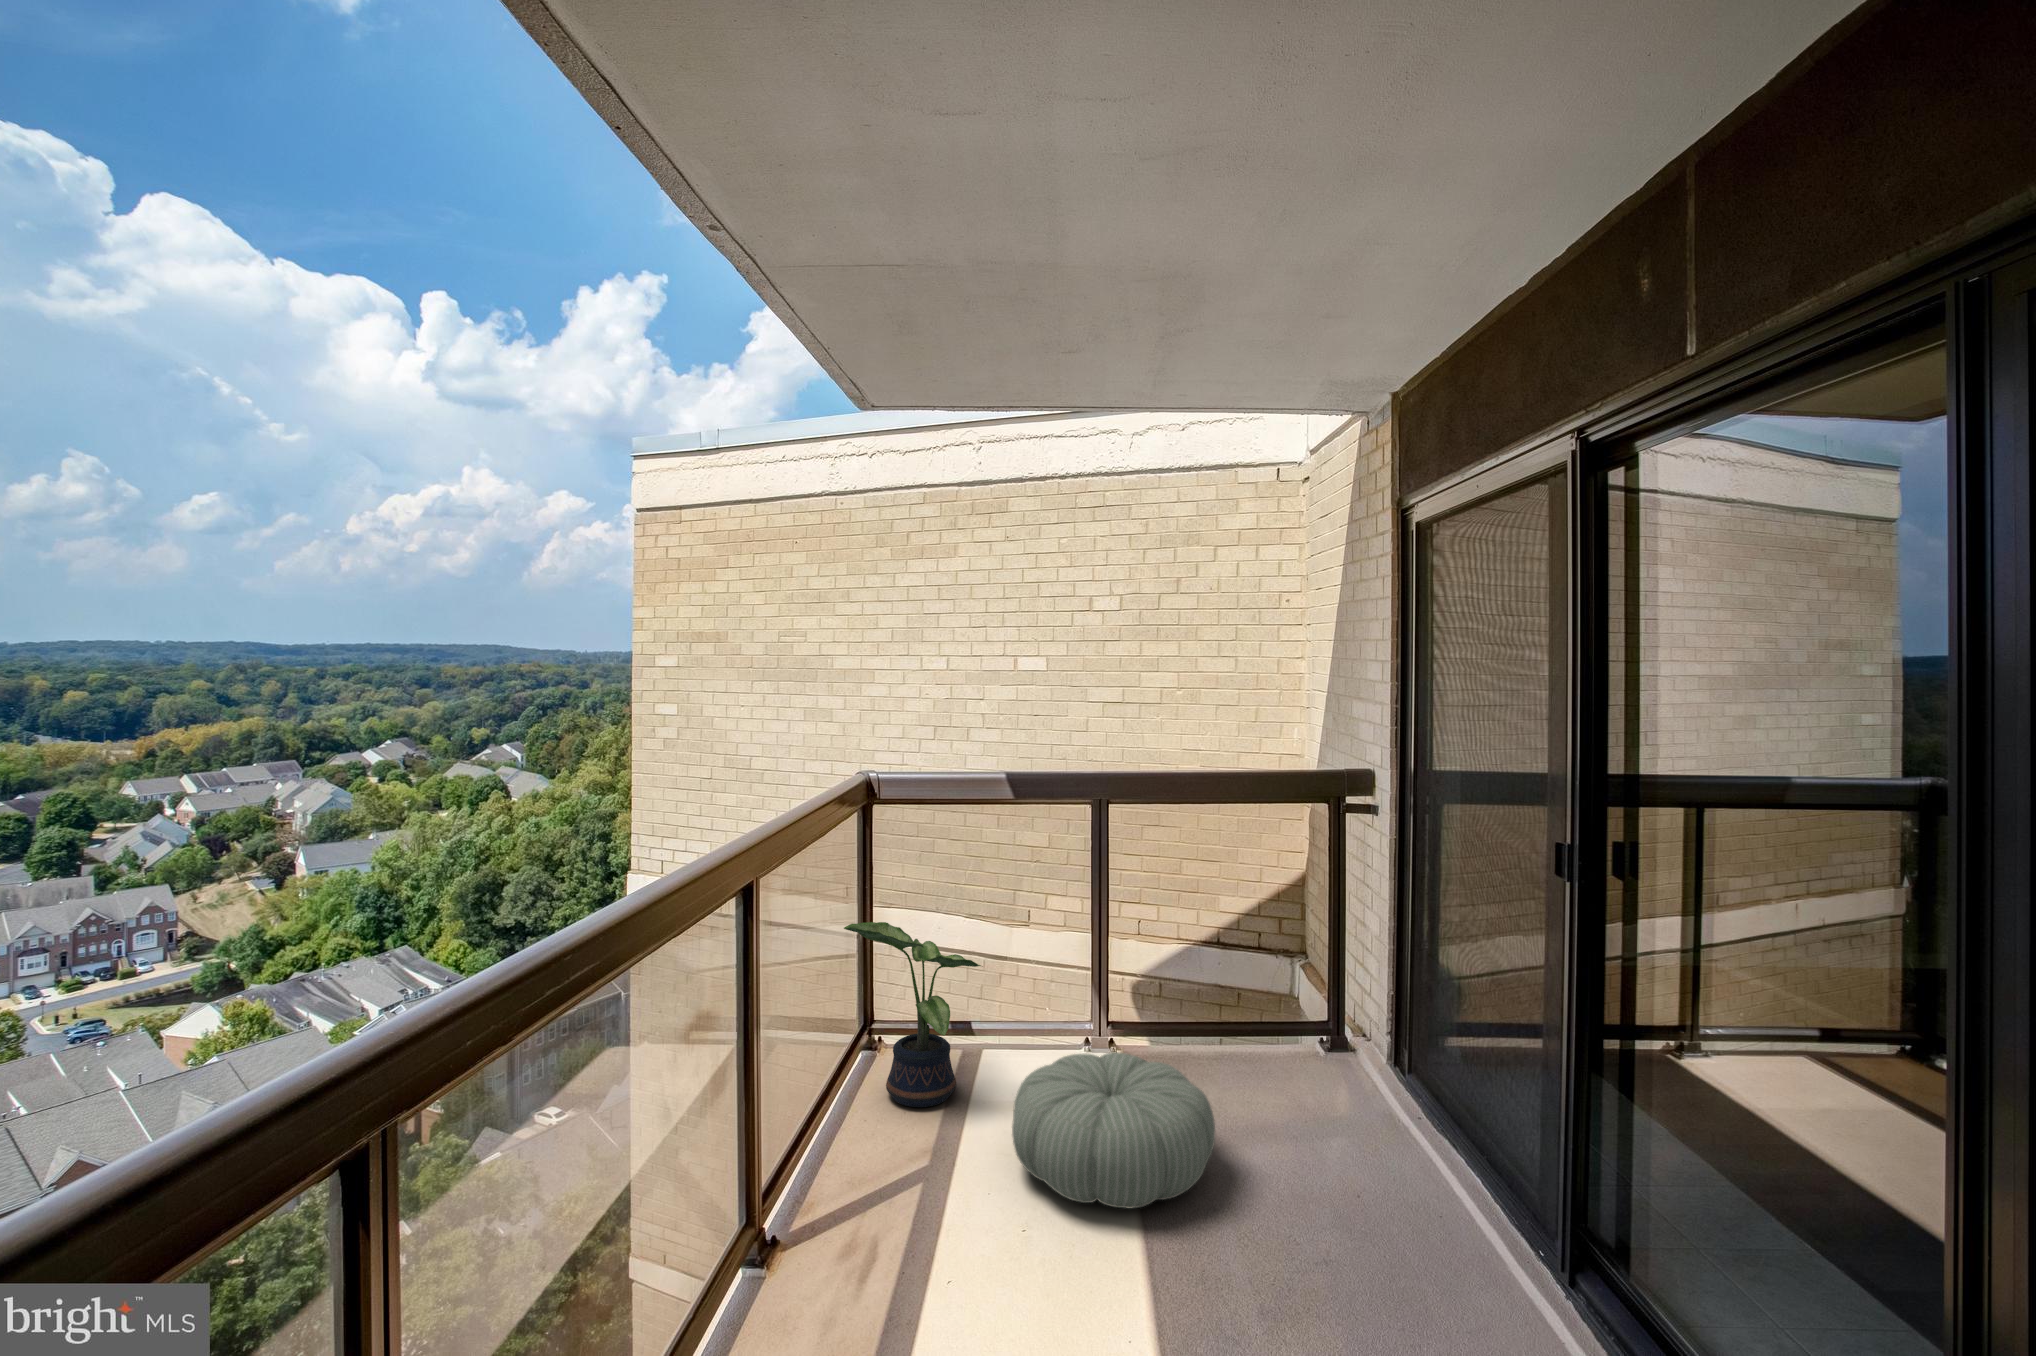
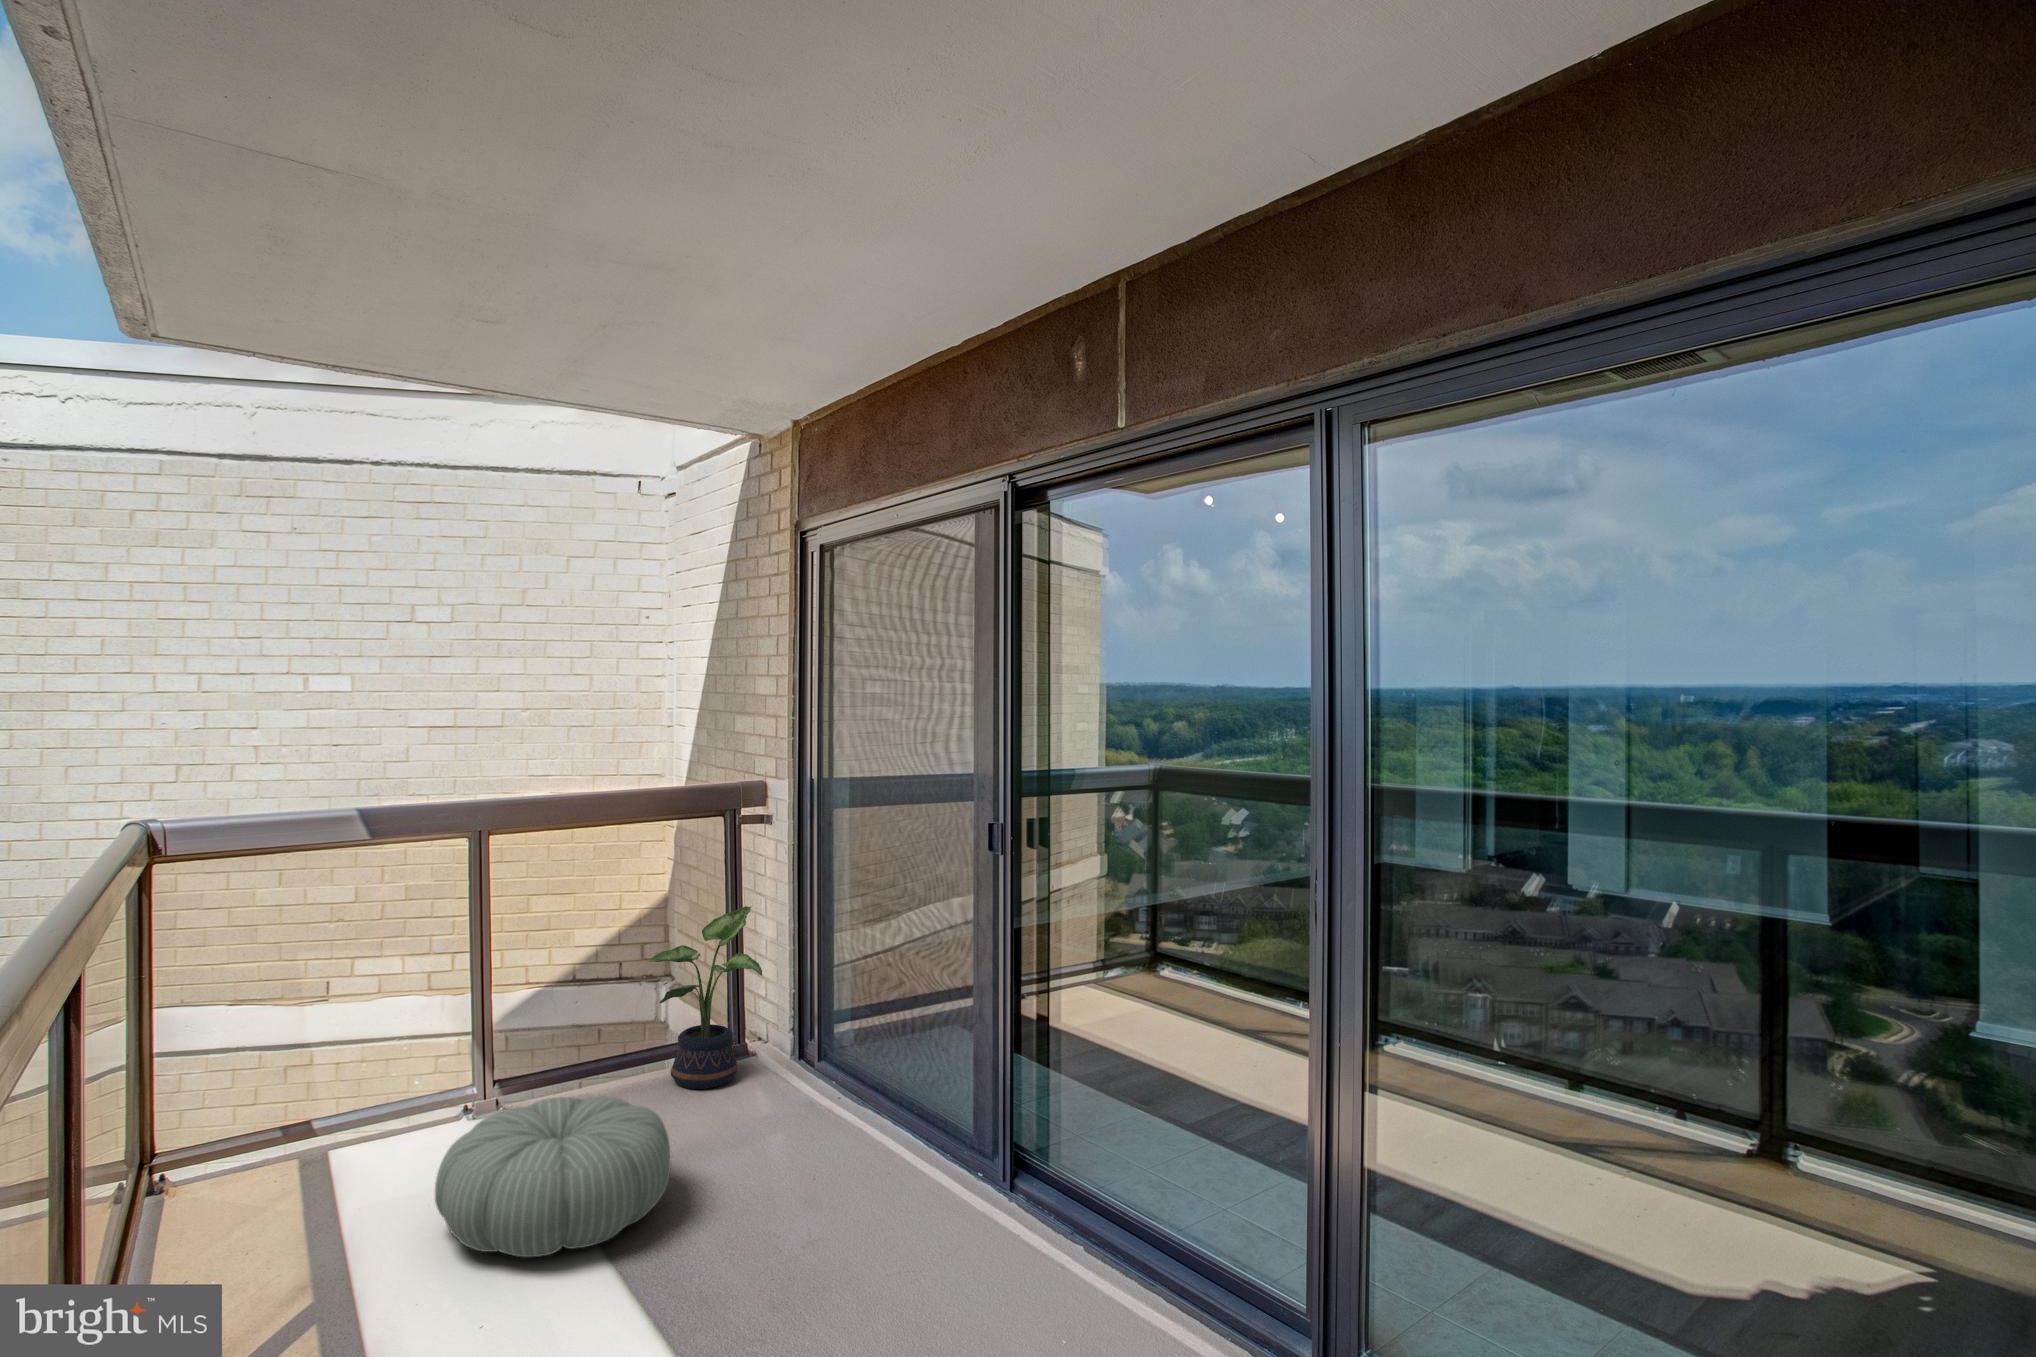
potted plant: present [844,922,983,1107] -> present [649,906,762,1089]

